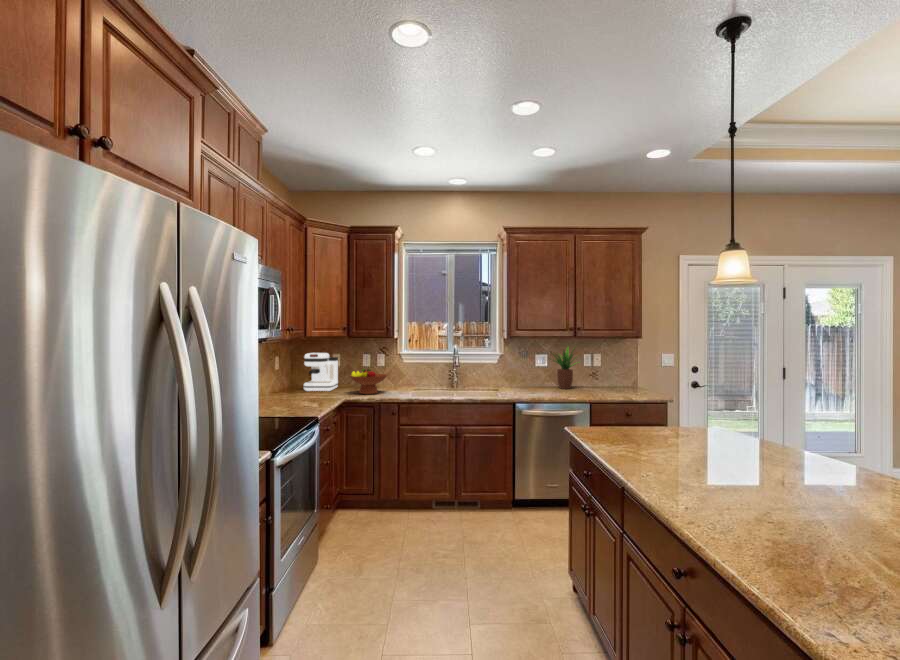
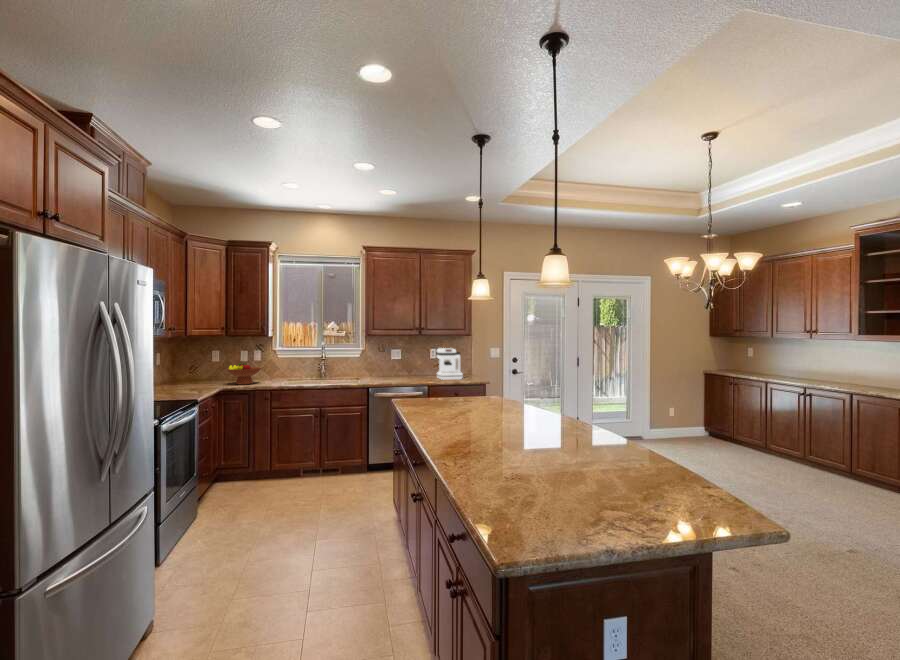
potted plant: present [553,347,580,389] -> none [402,341,429,377]
coffee maker: present [304,353,338,391] -> present [437,348,463,380]

